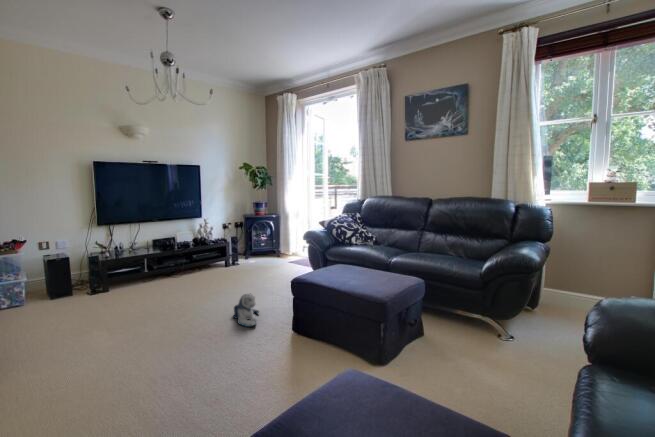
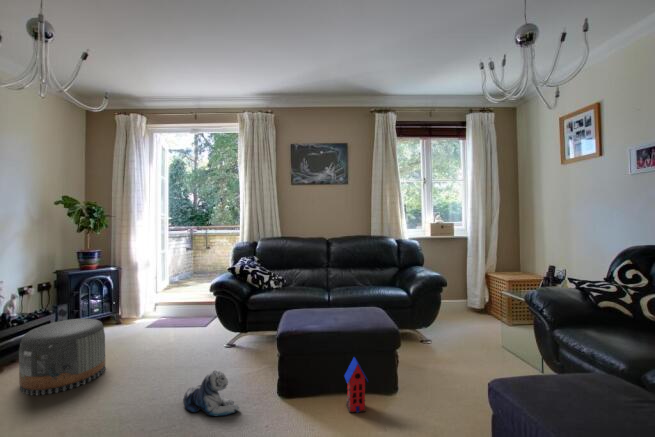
pouf: none [190,245,236,287] -> present [19,319,105,395]
toy house: none [312,311,338,363] -> present [344,357,367,413]

